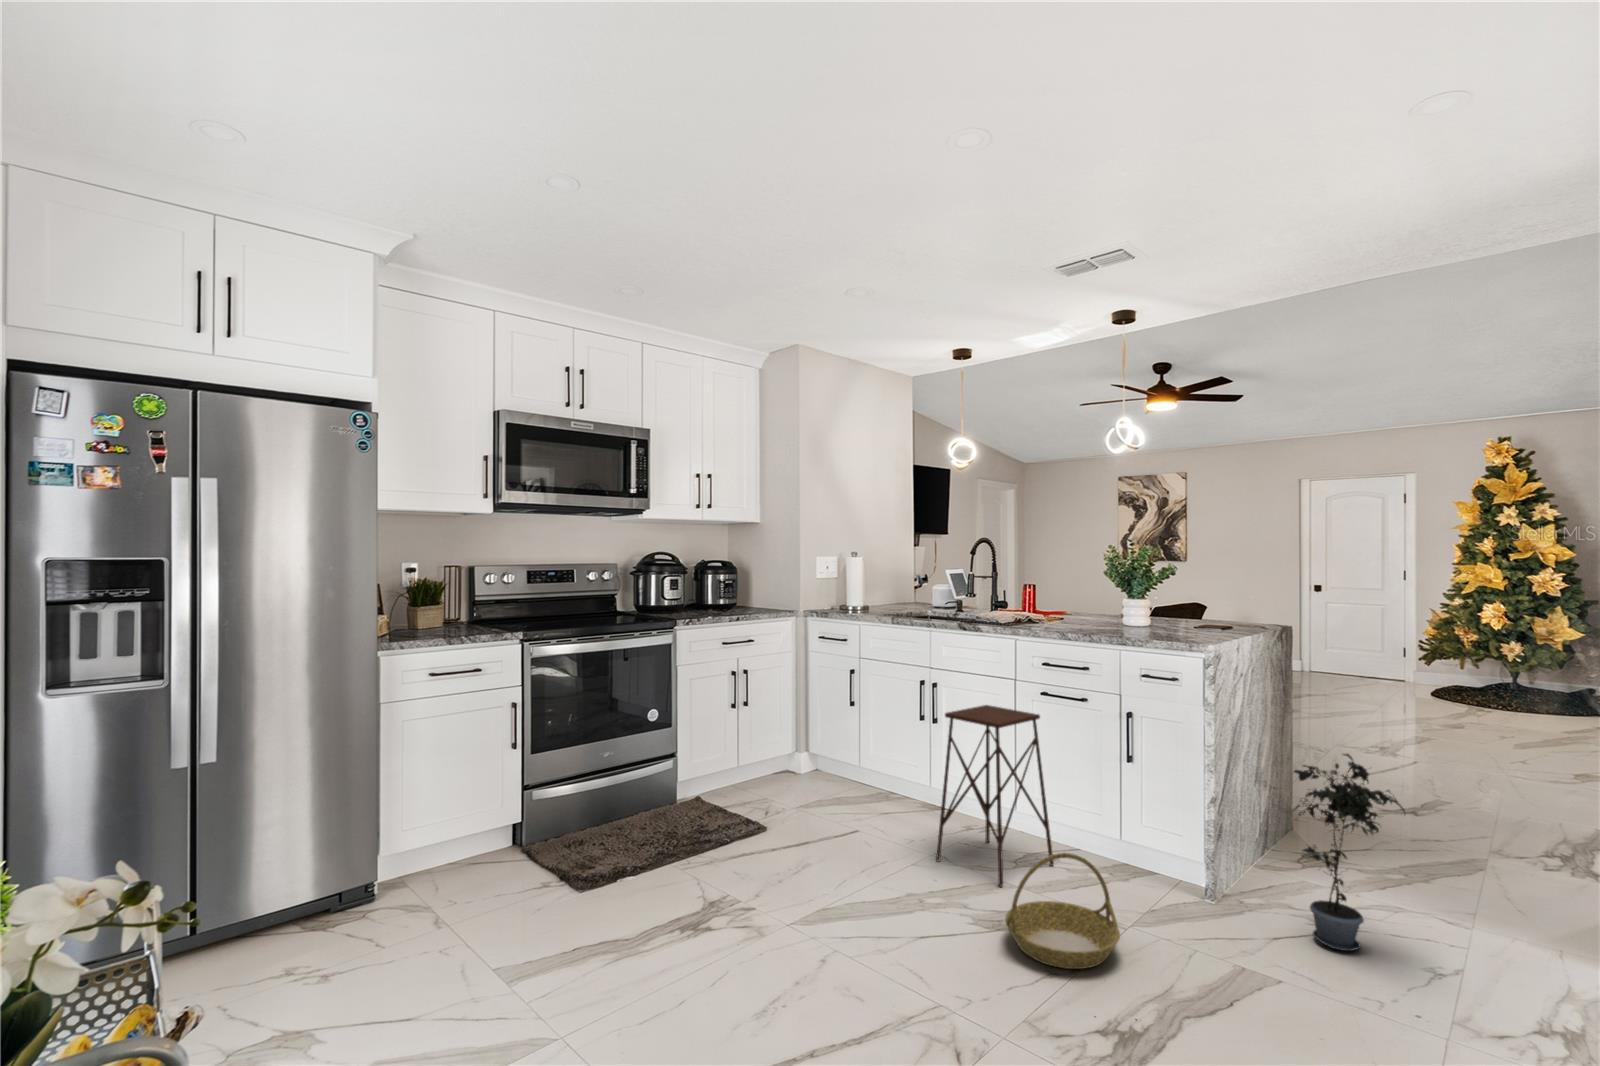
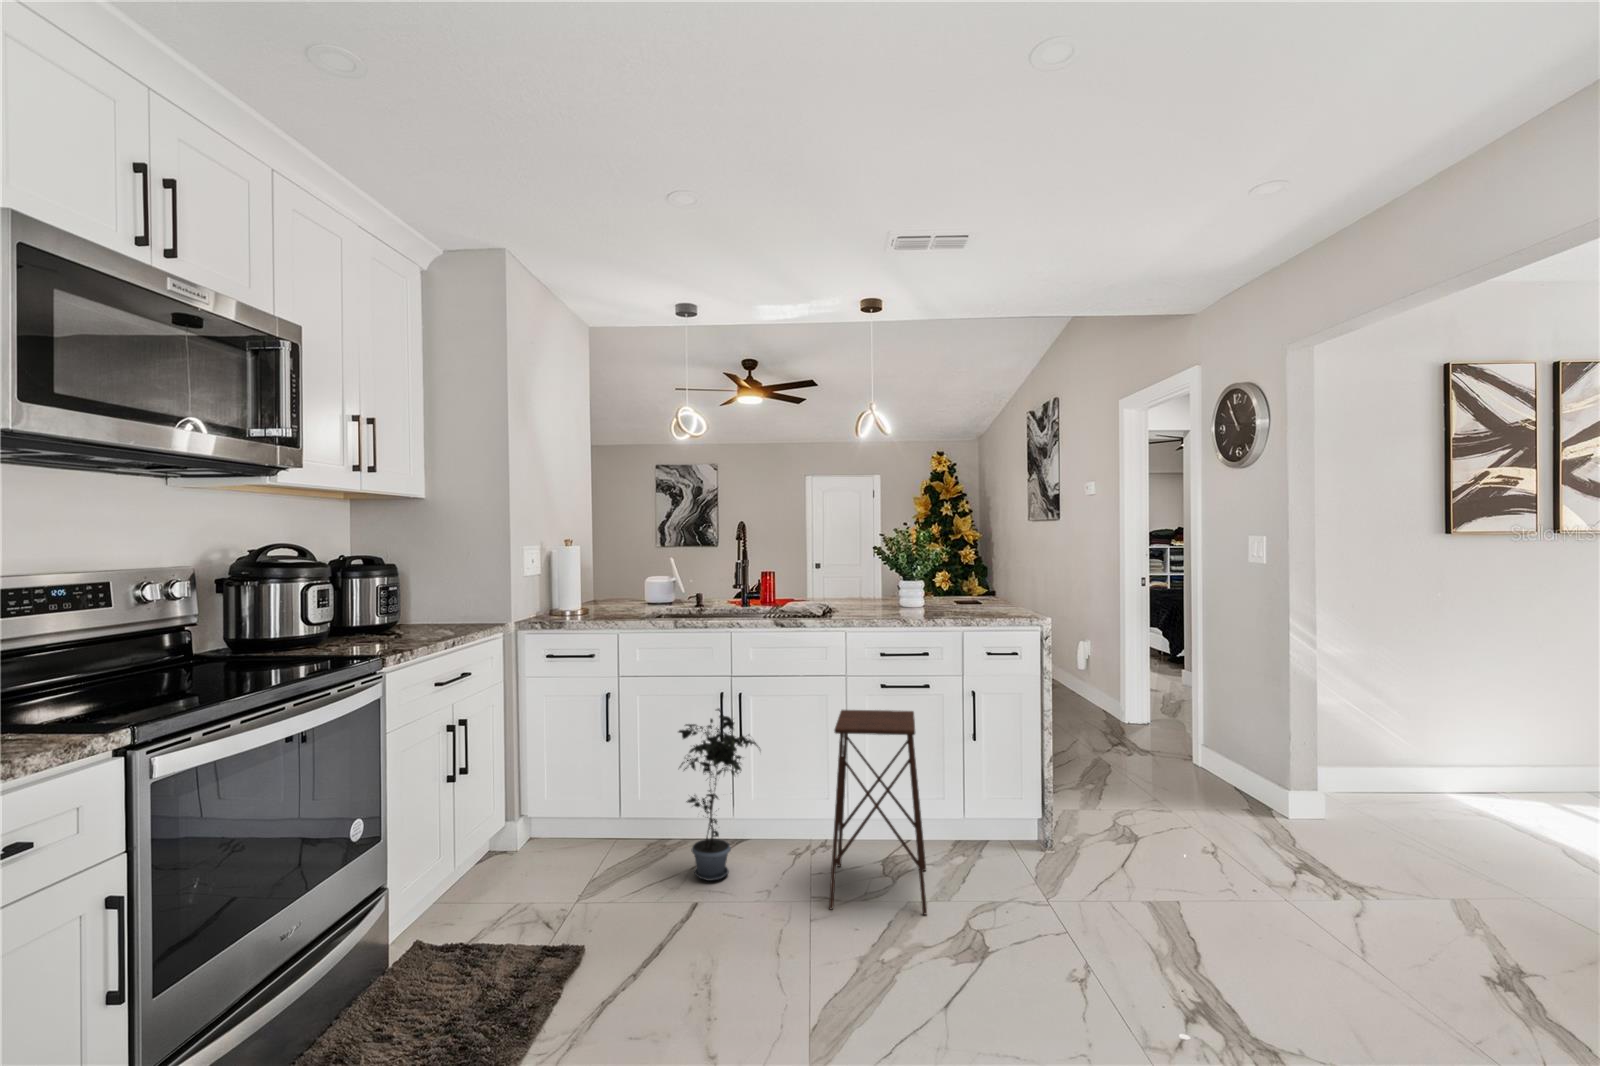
potted plant: present [1293,754,1405,951] -> present [679,708,760,881]
basket: present [1005,853,1120,969] -> none [1005,856,1132,989]

